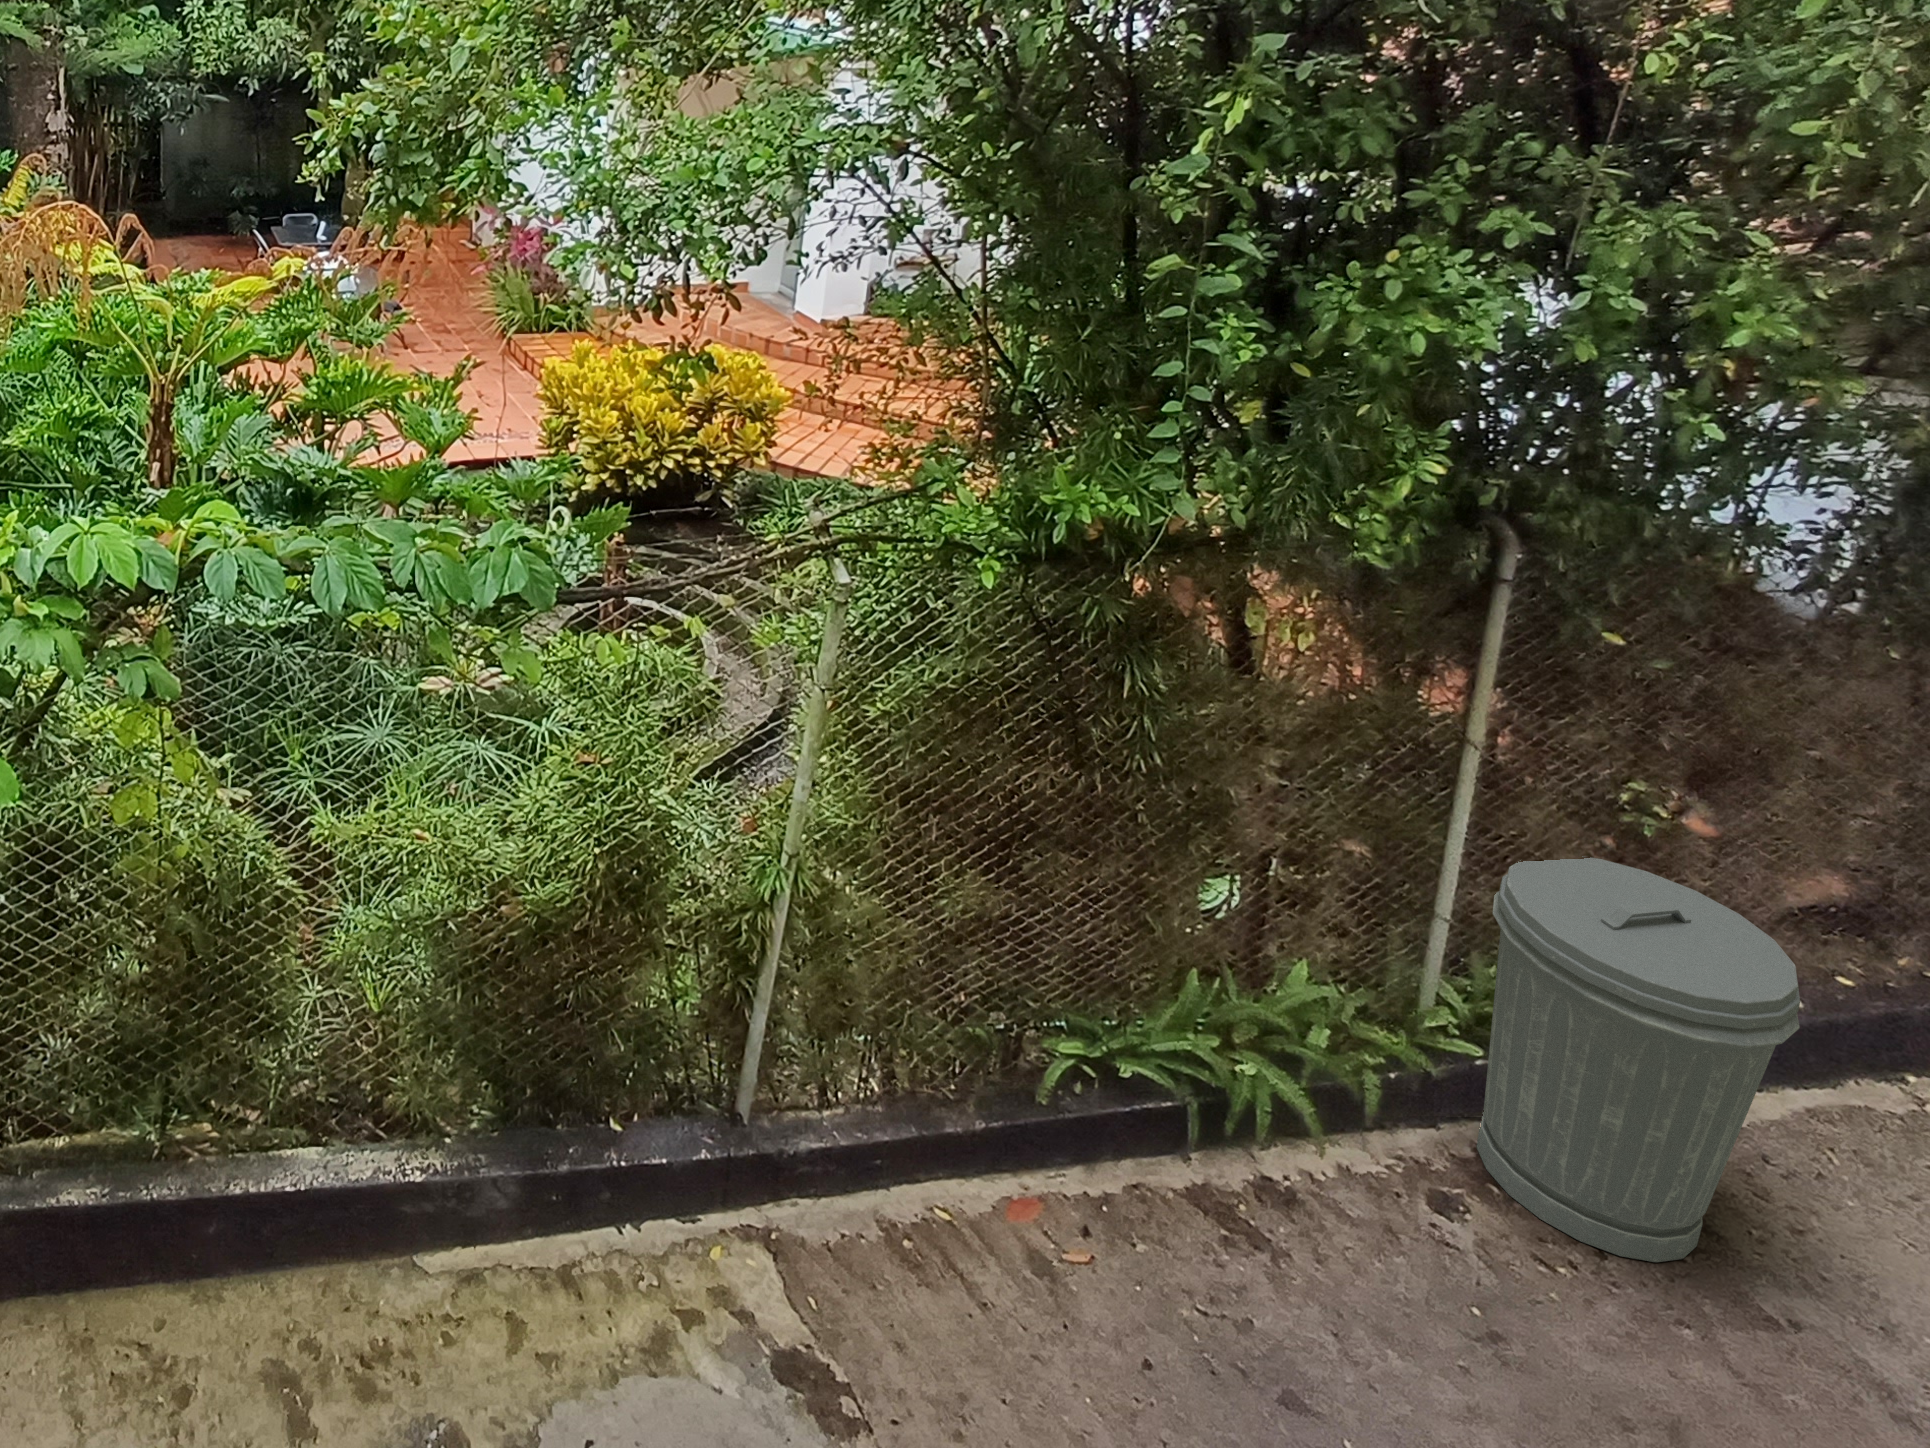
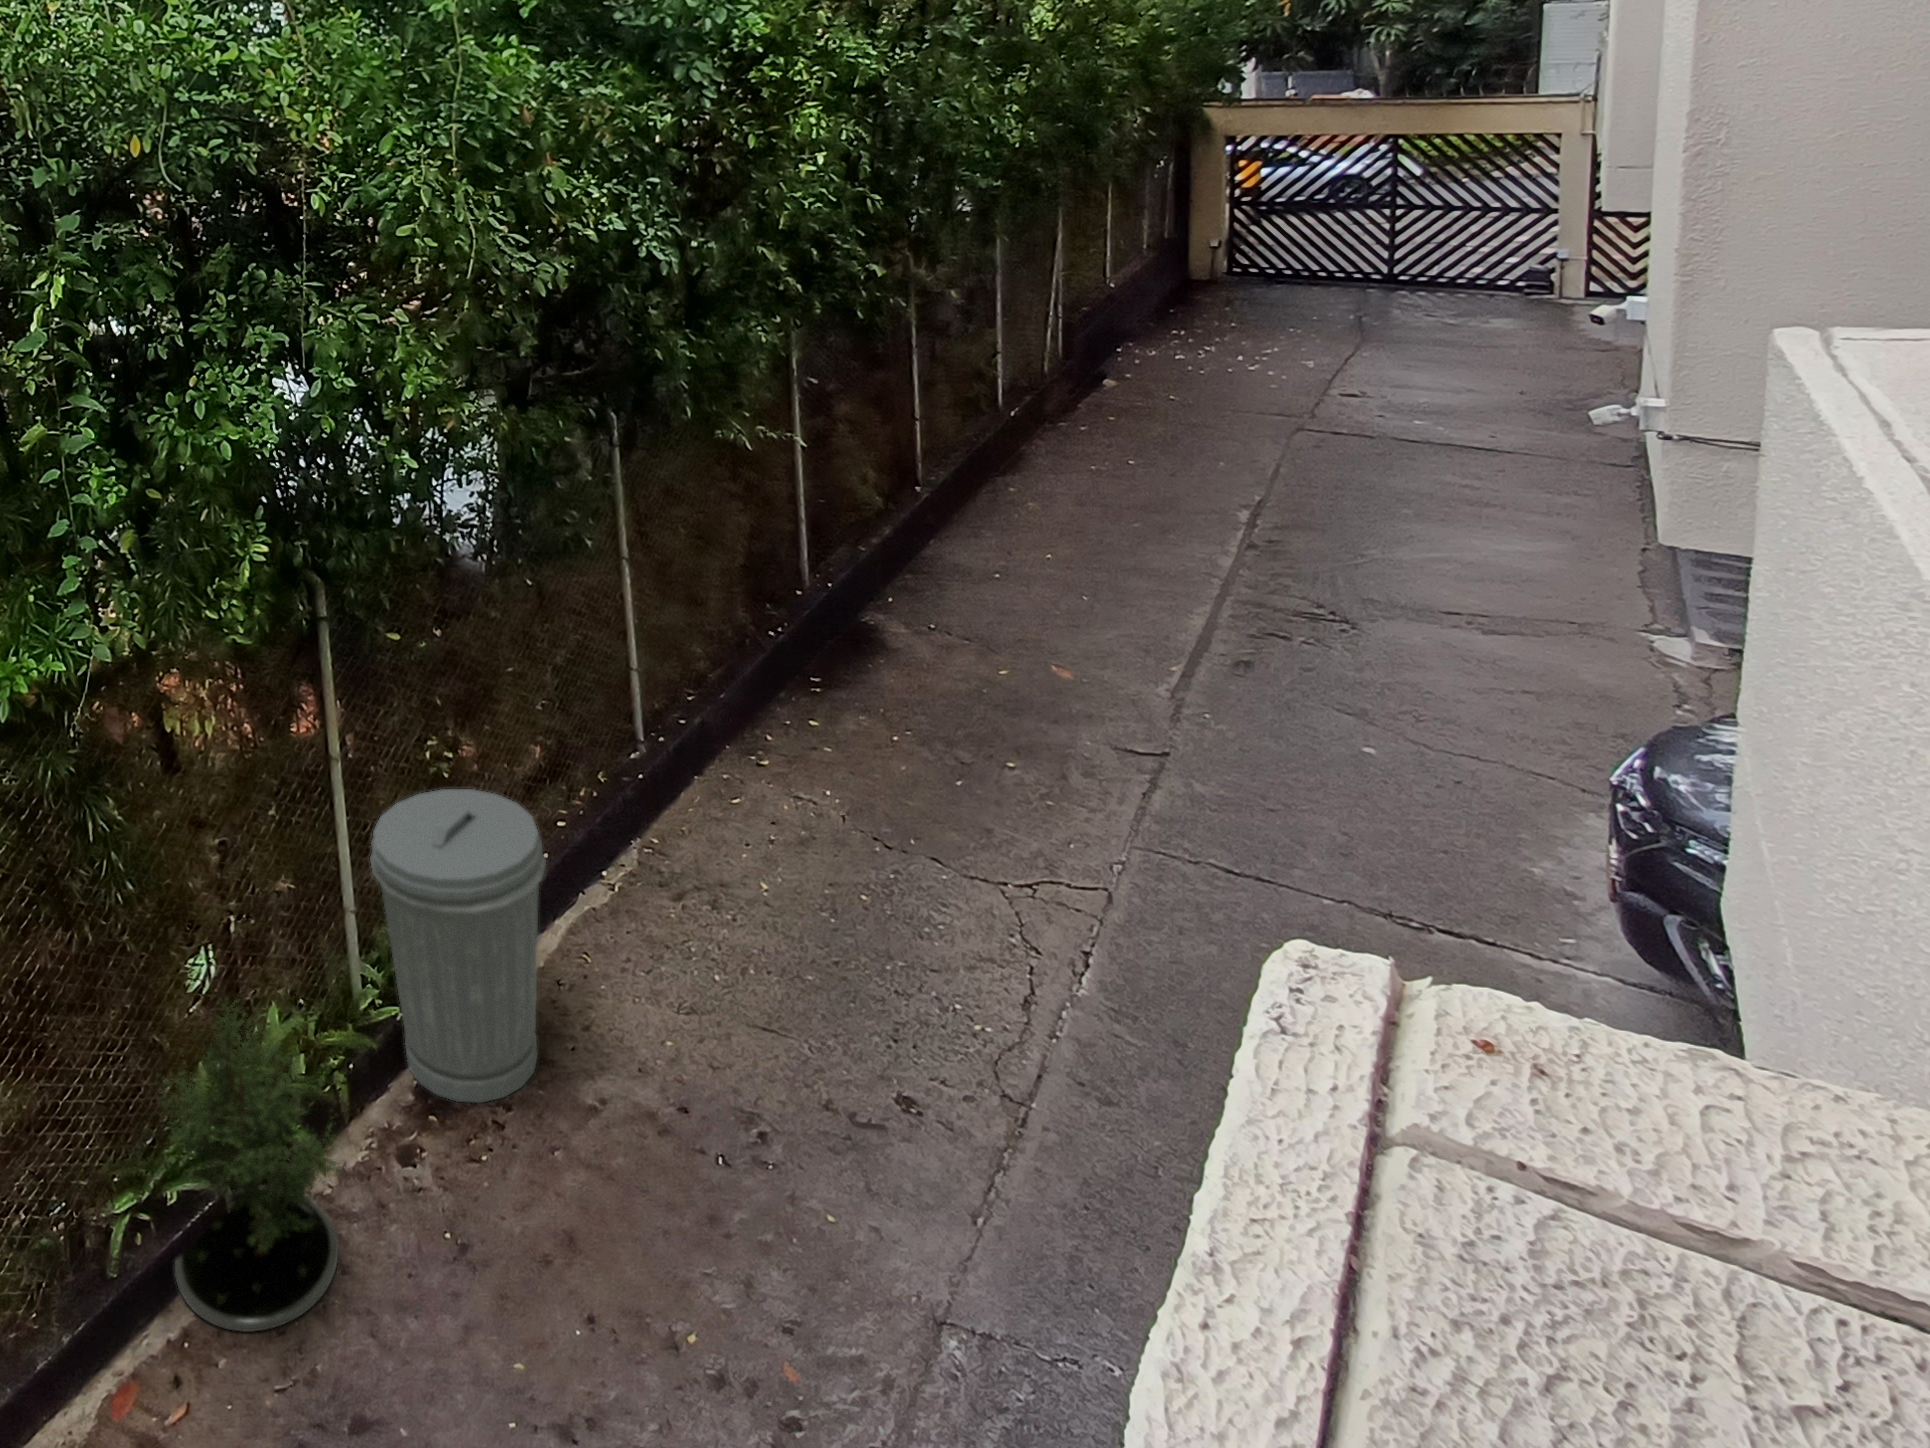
potted tree: none [1105,920,1354,1277] -> present [156,999,344,1332]

